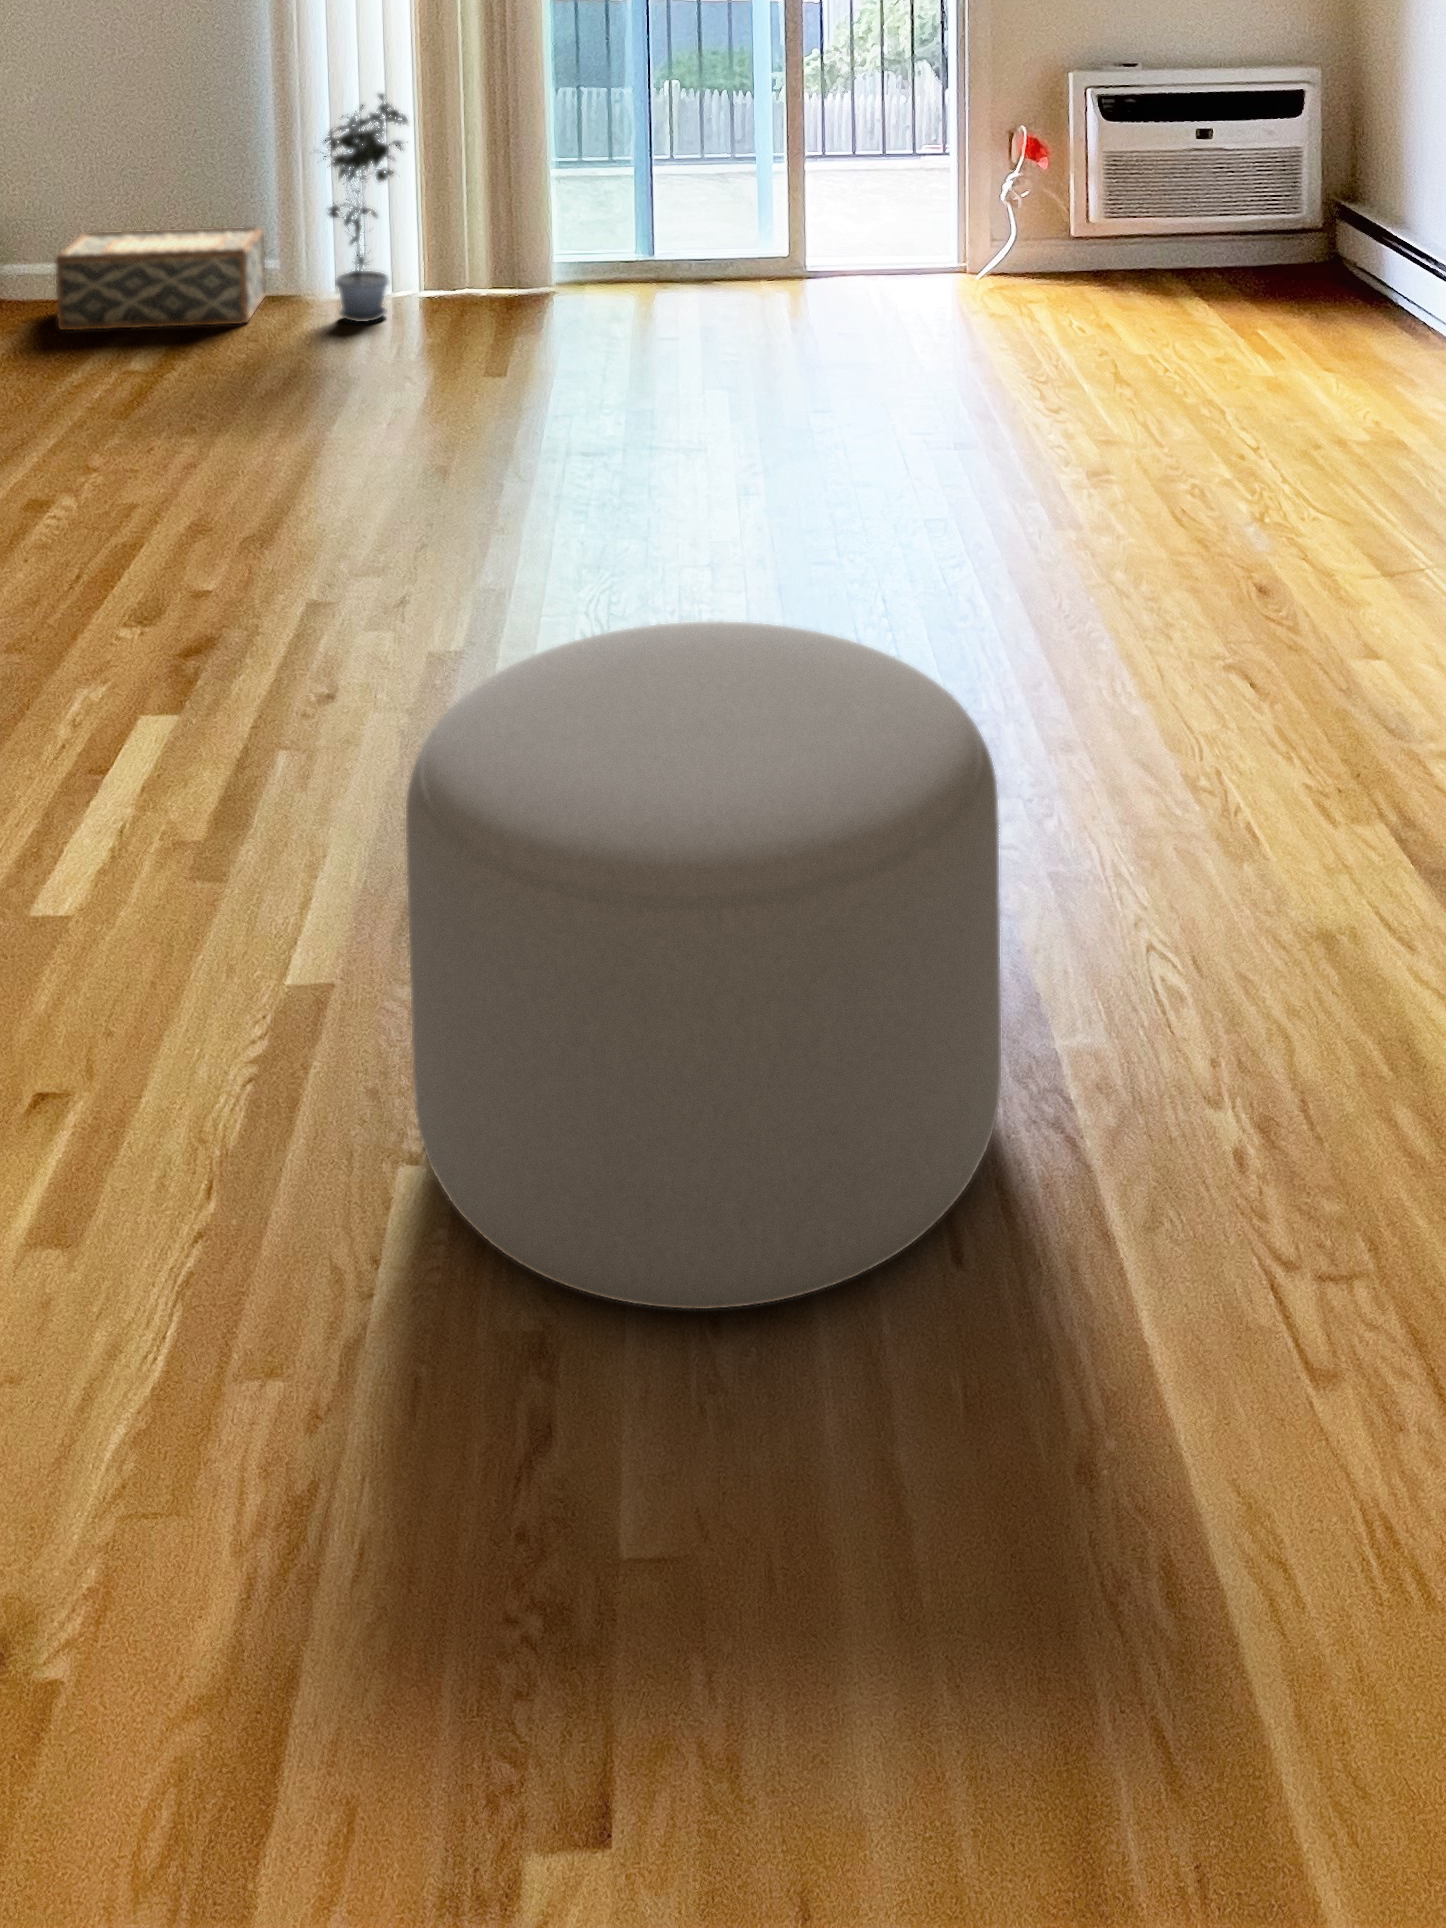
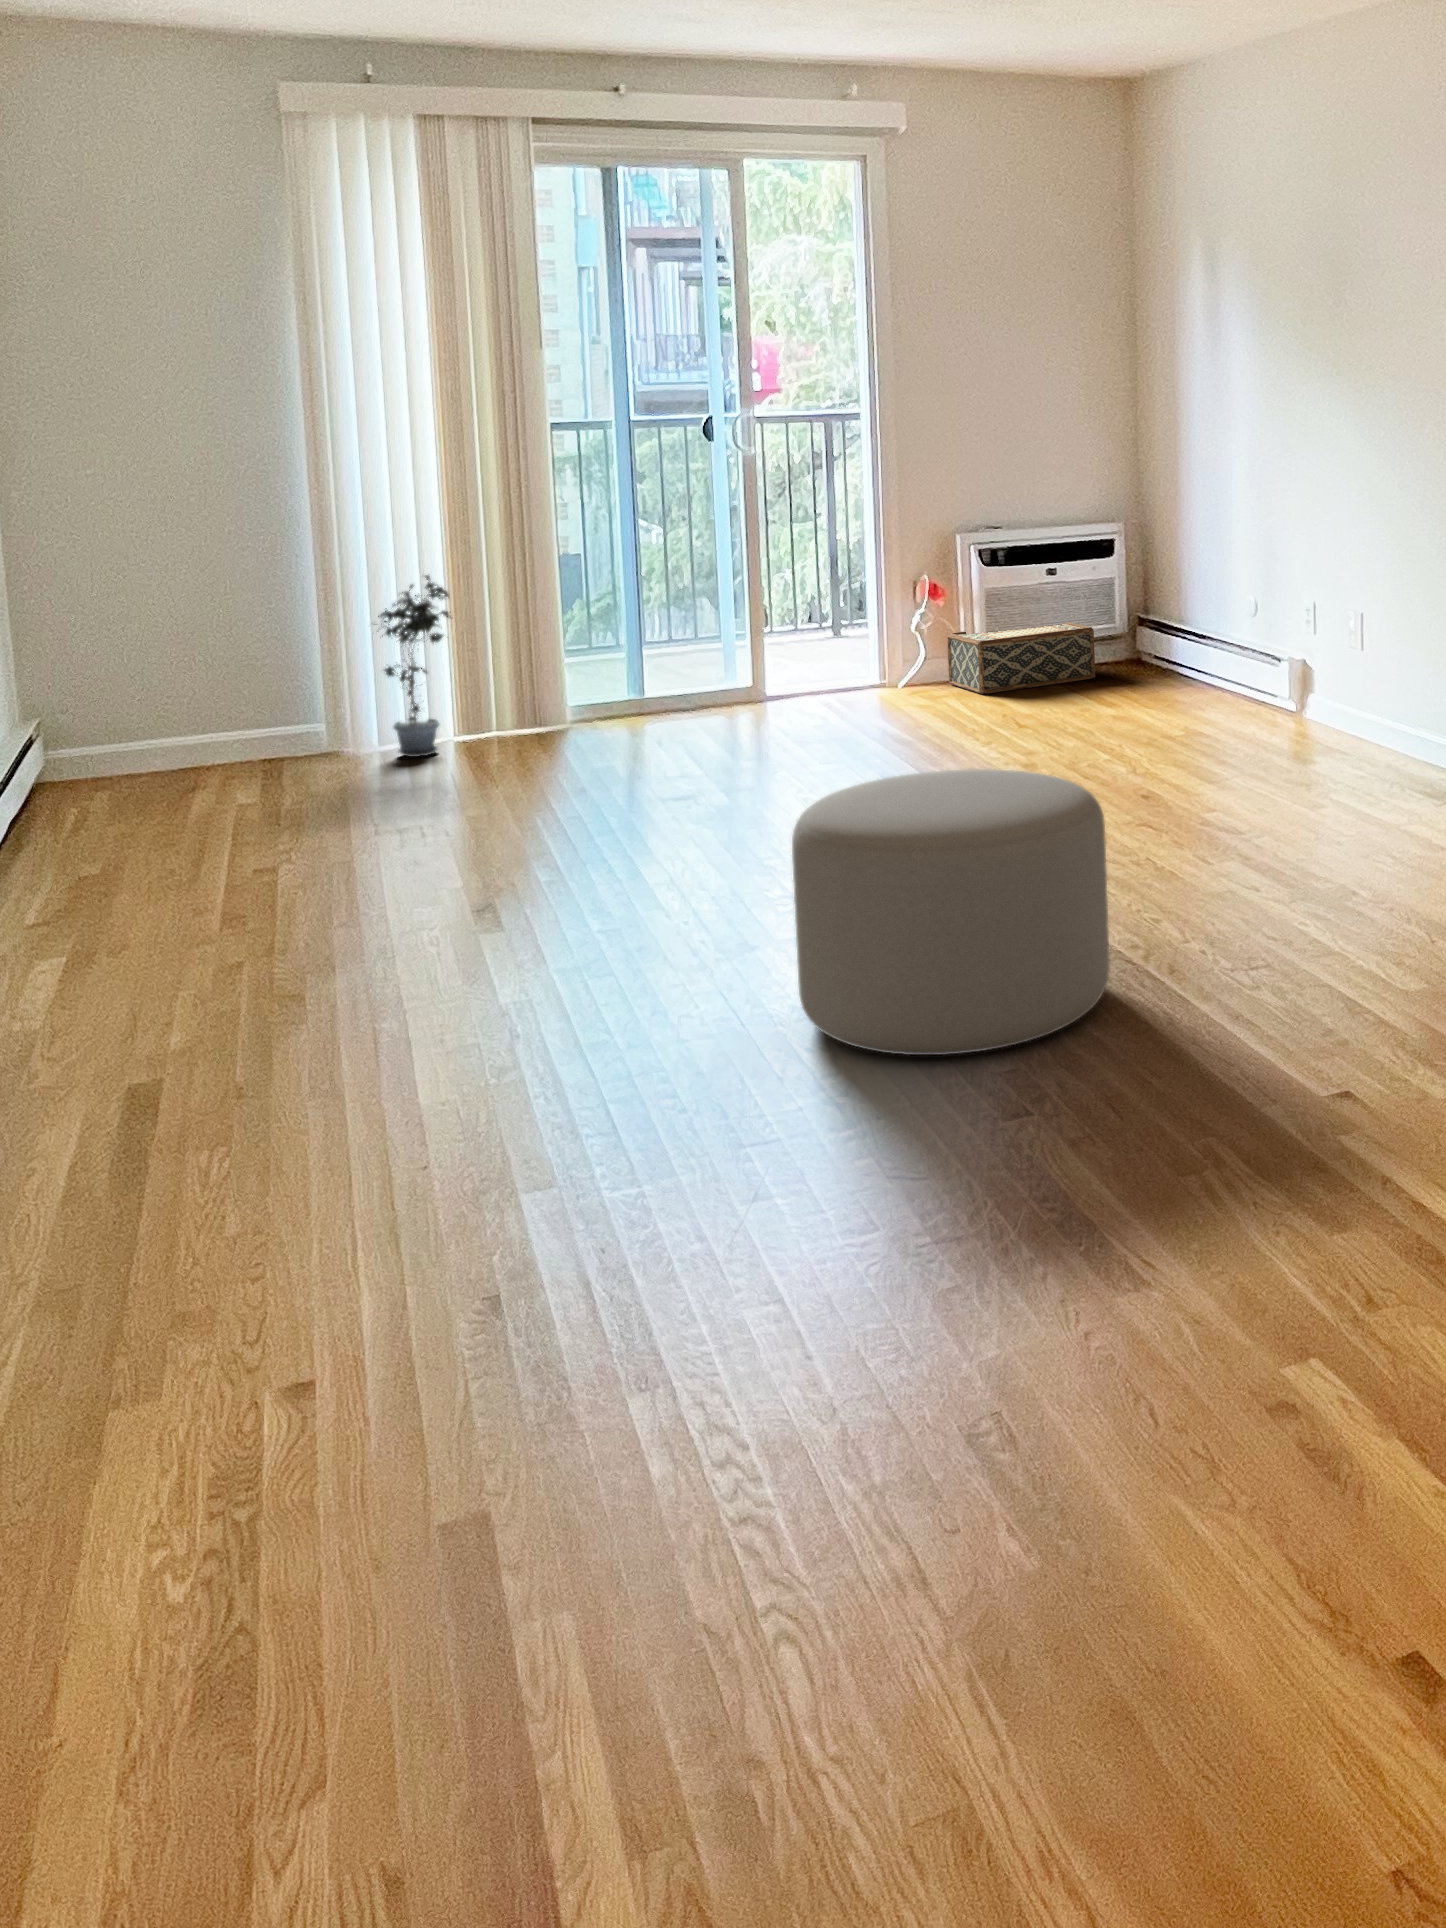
woven basket: present [56,227,266,330] -> present [947,622,1095,694]

